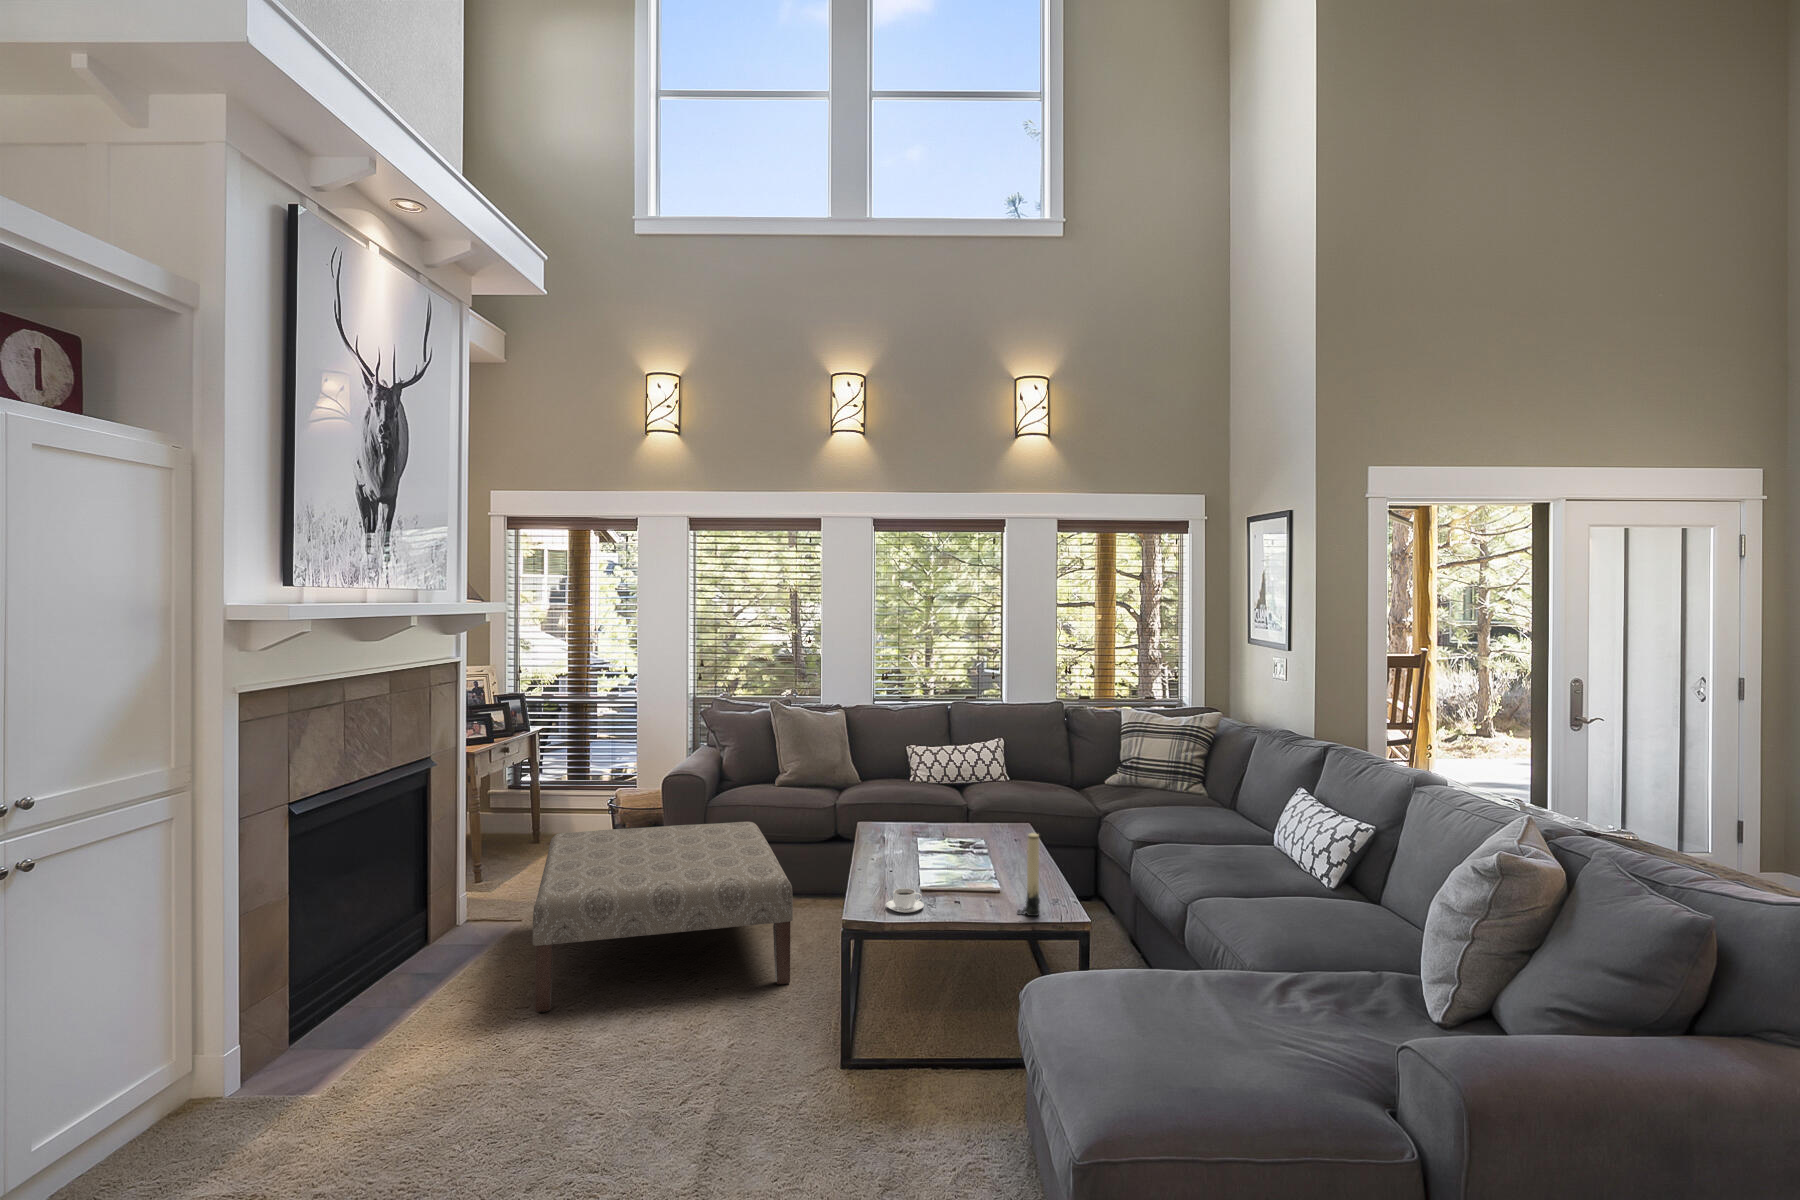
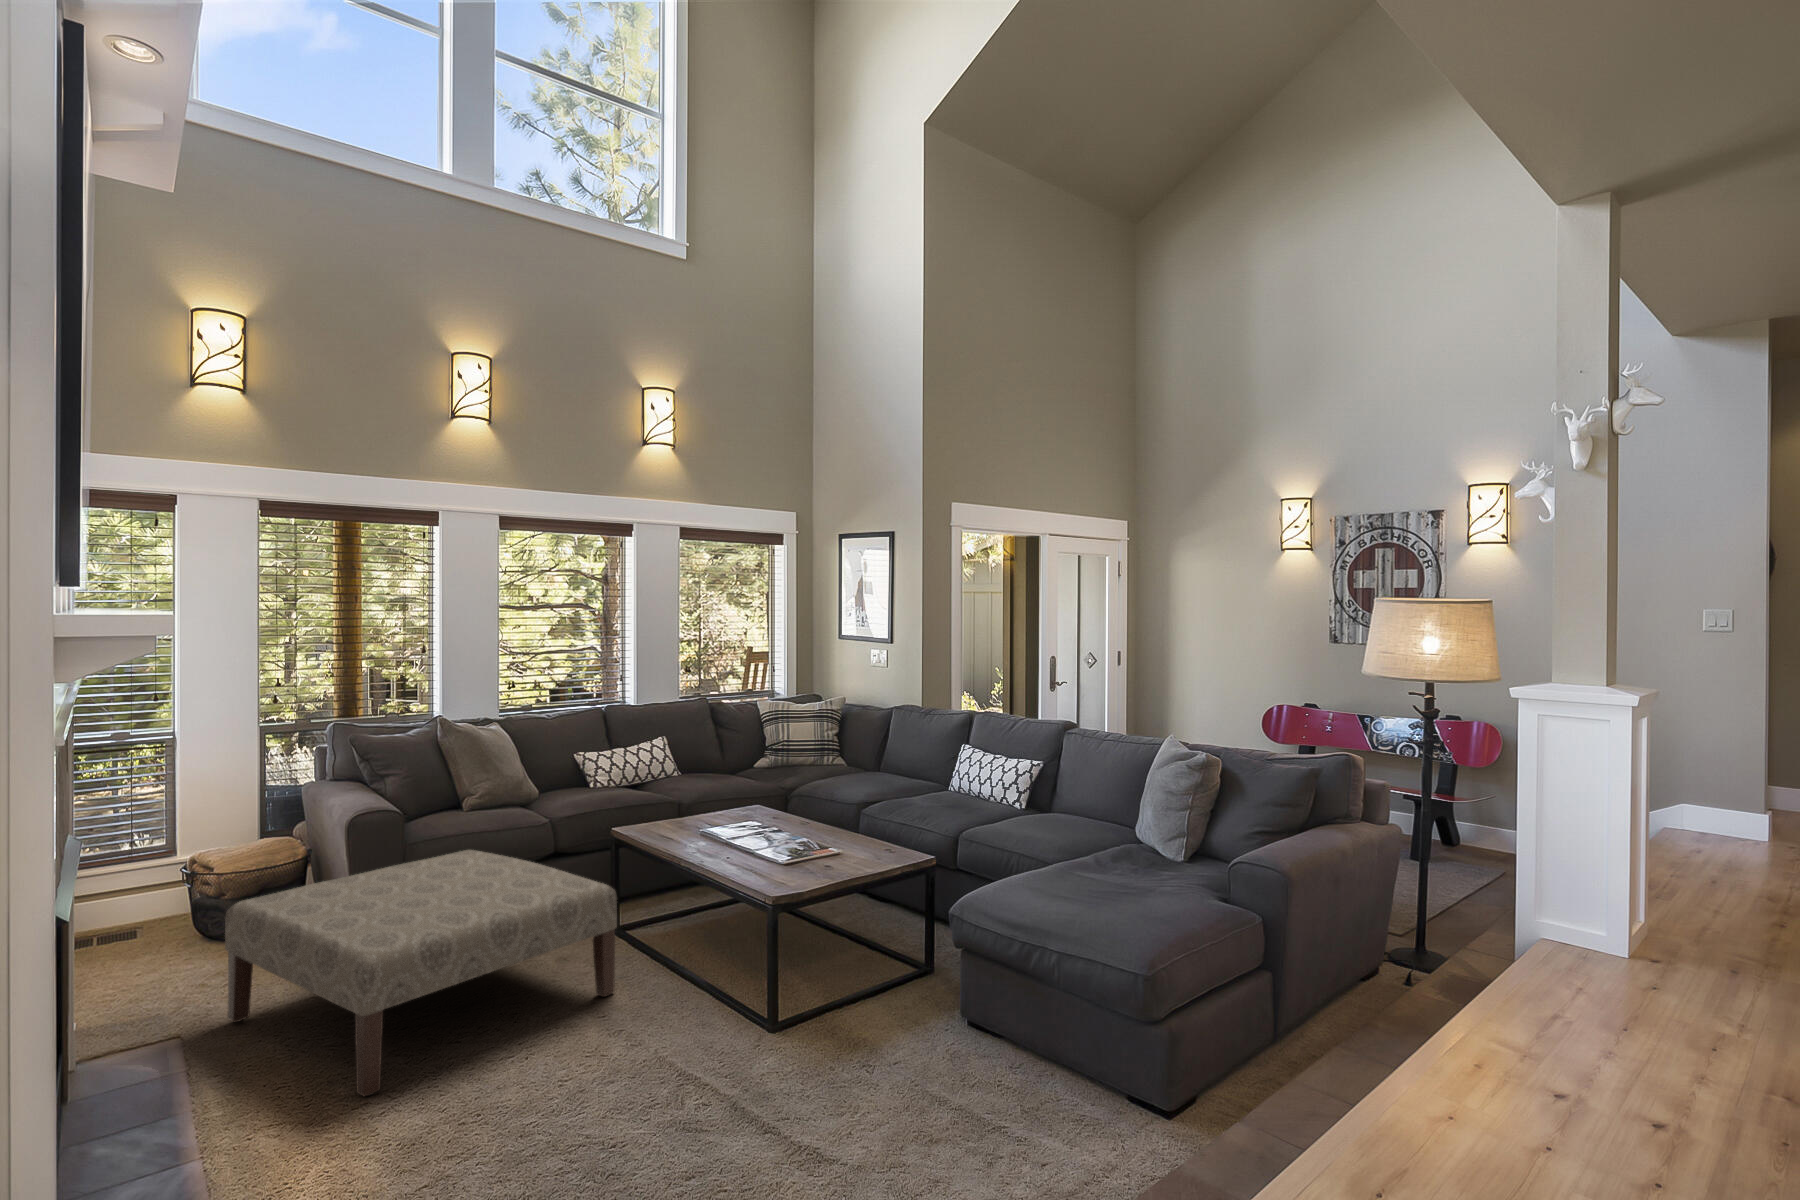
candle: present [1017,833,1040,916] -> none [870,793,889,863]
coffee cup: present [886,888,924,913] -> none [764,861,799,882]

